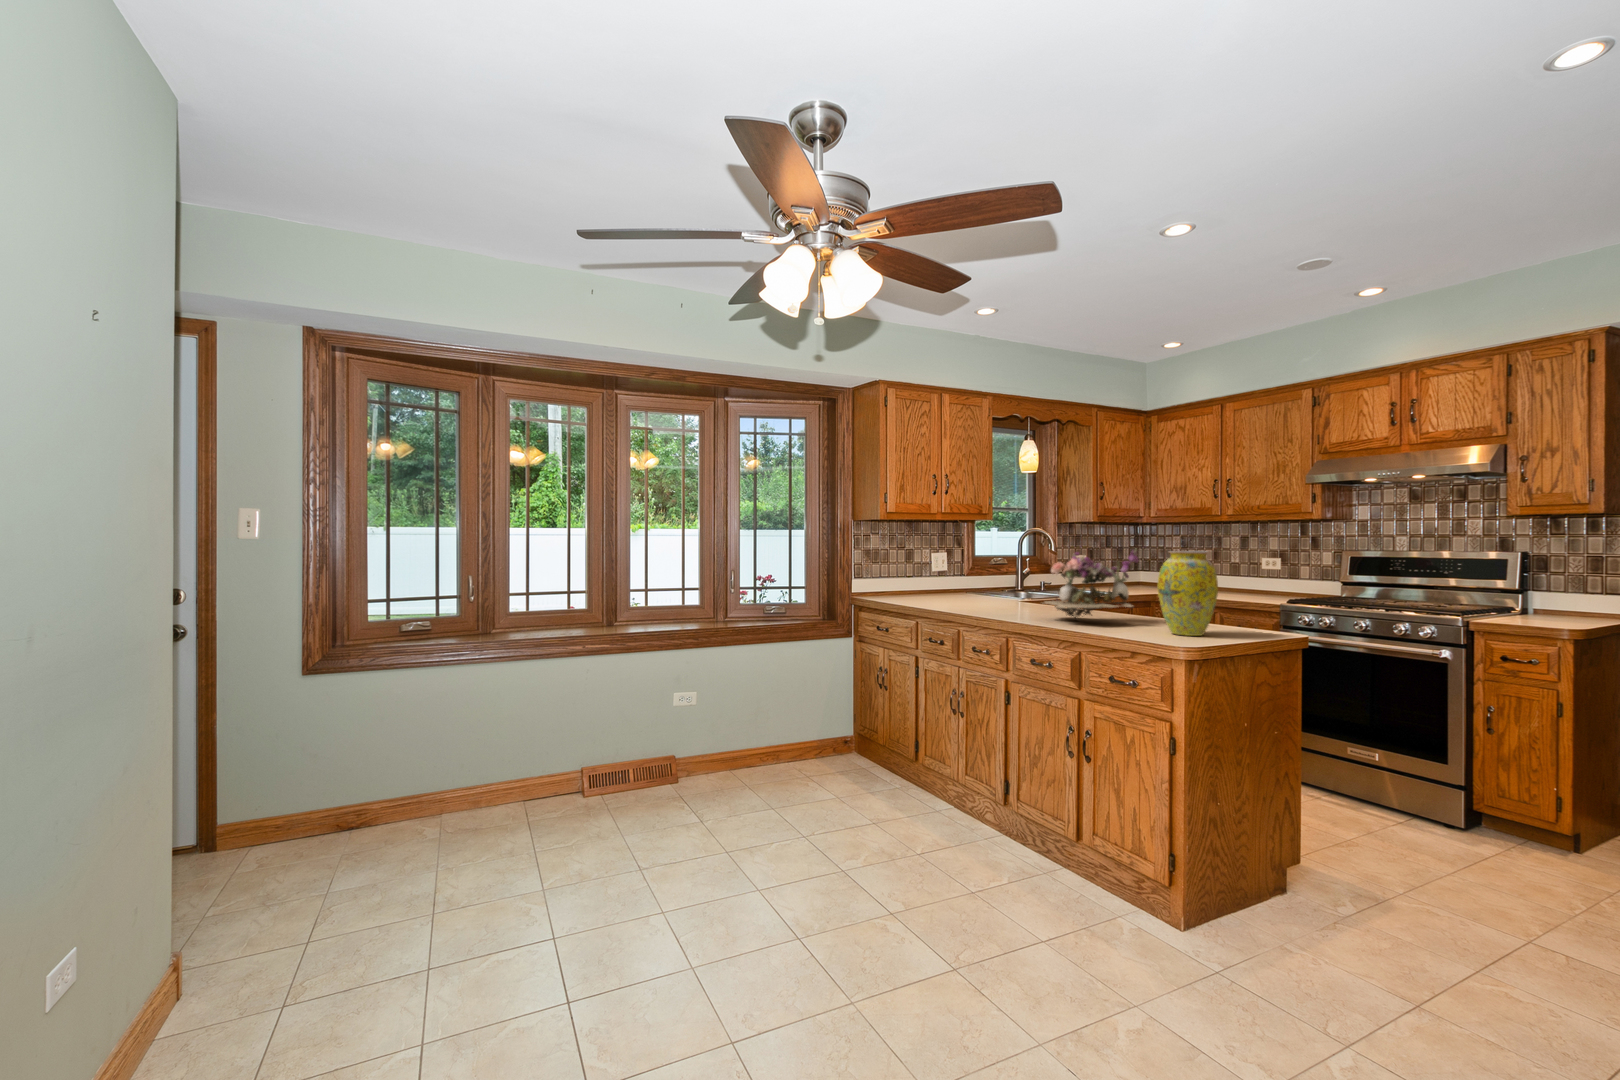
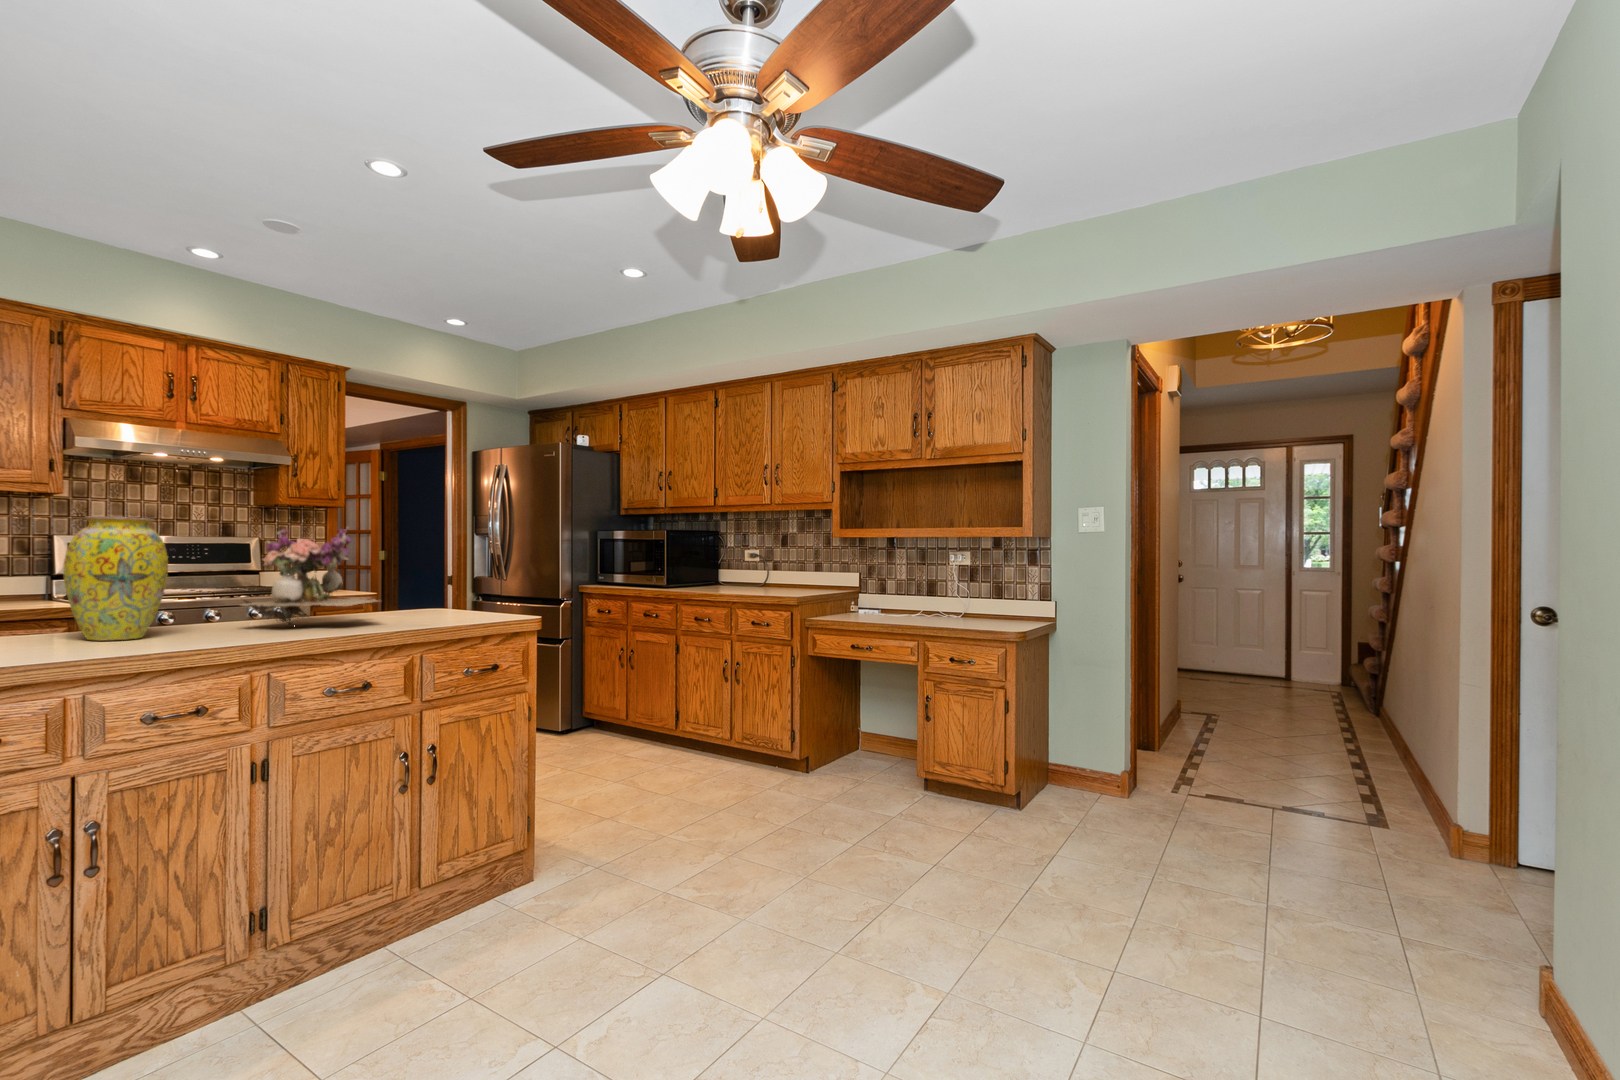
vase: present [1158,551,1218,636] -> present [64,517,168,641]

